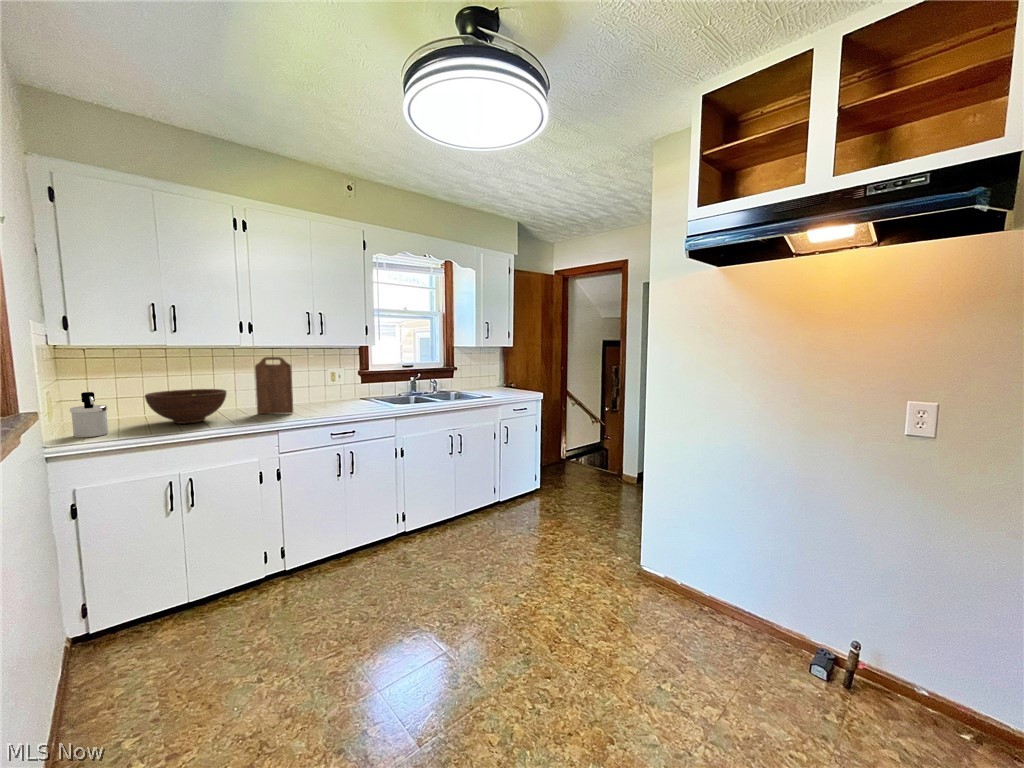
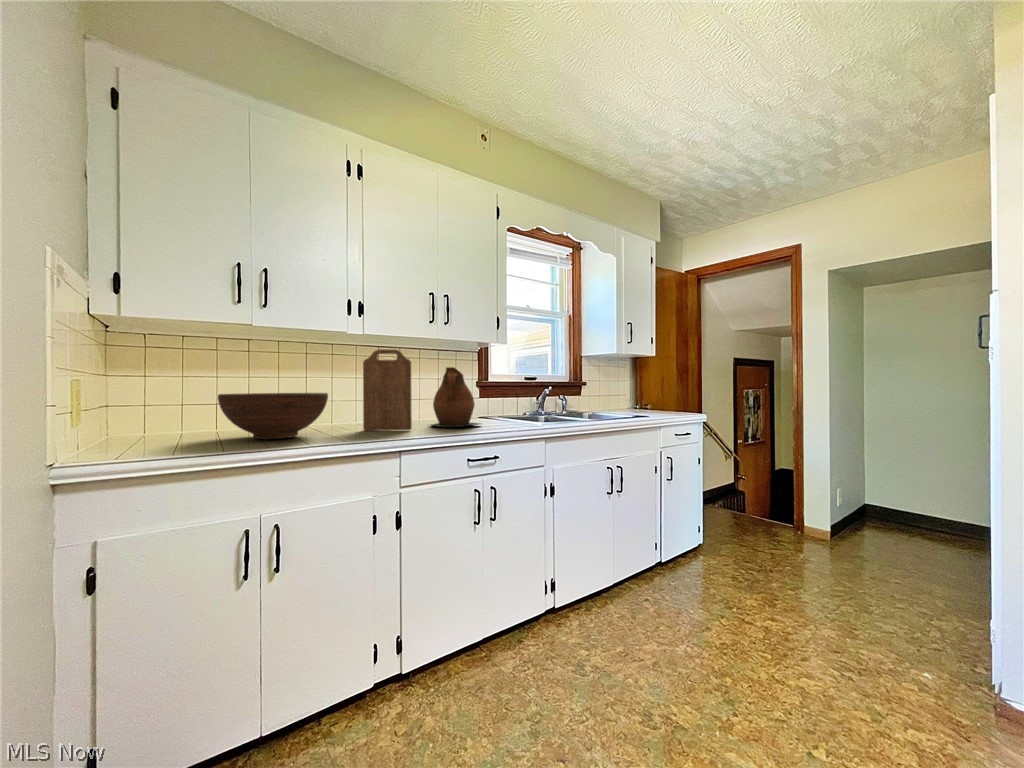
ceramic pitcher: none [308,368,351,411] -> present [431,367,480,427]
soap dispenser: present [70,392,108,438] -> none [106,383,162,455]

